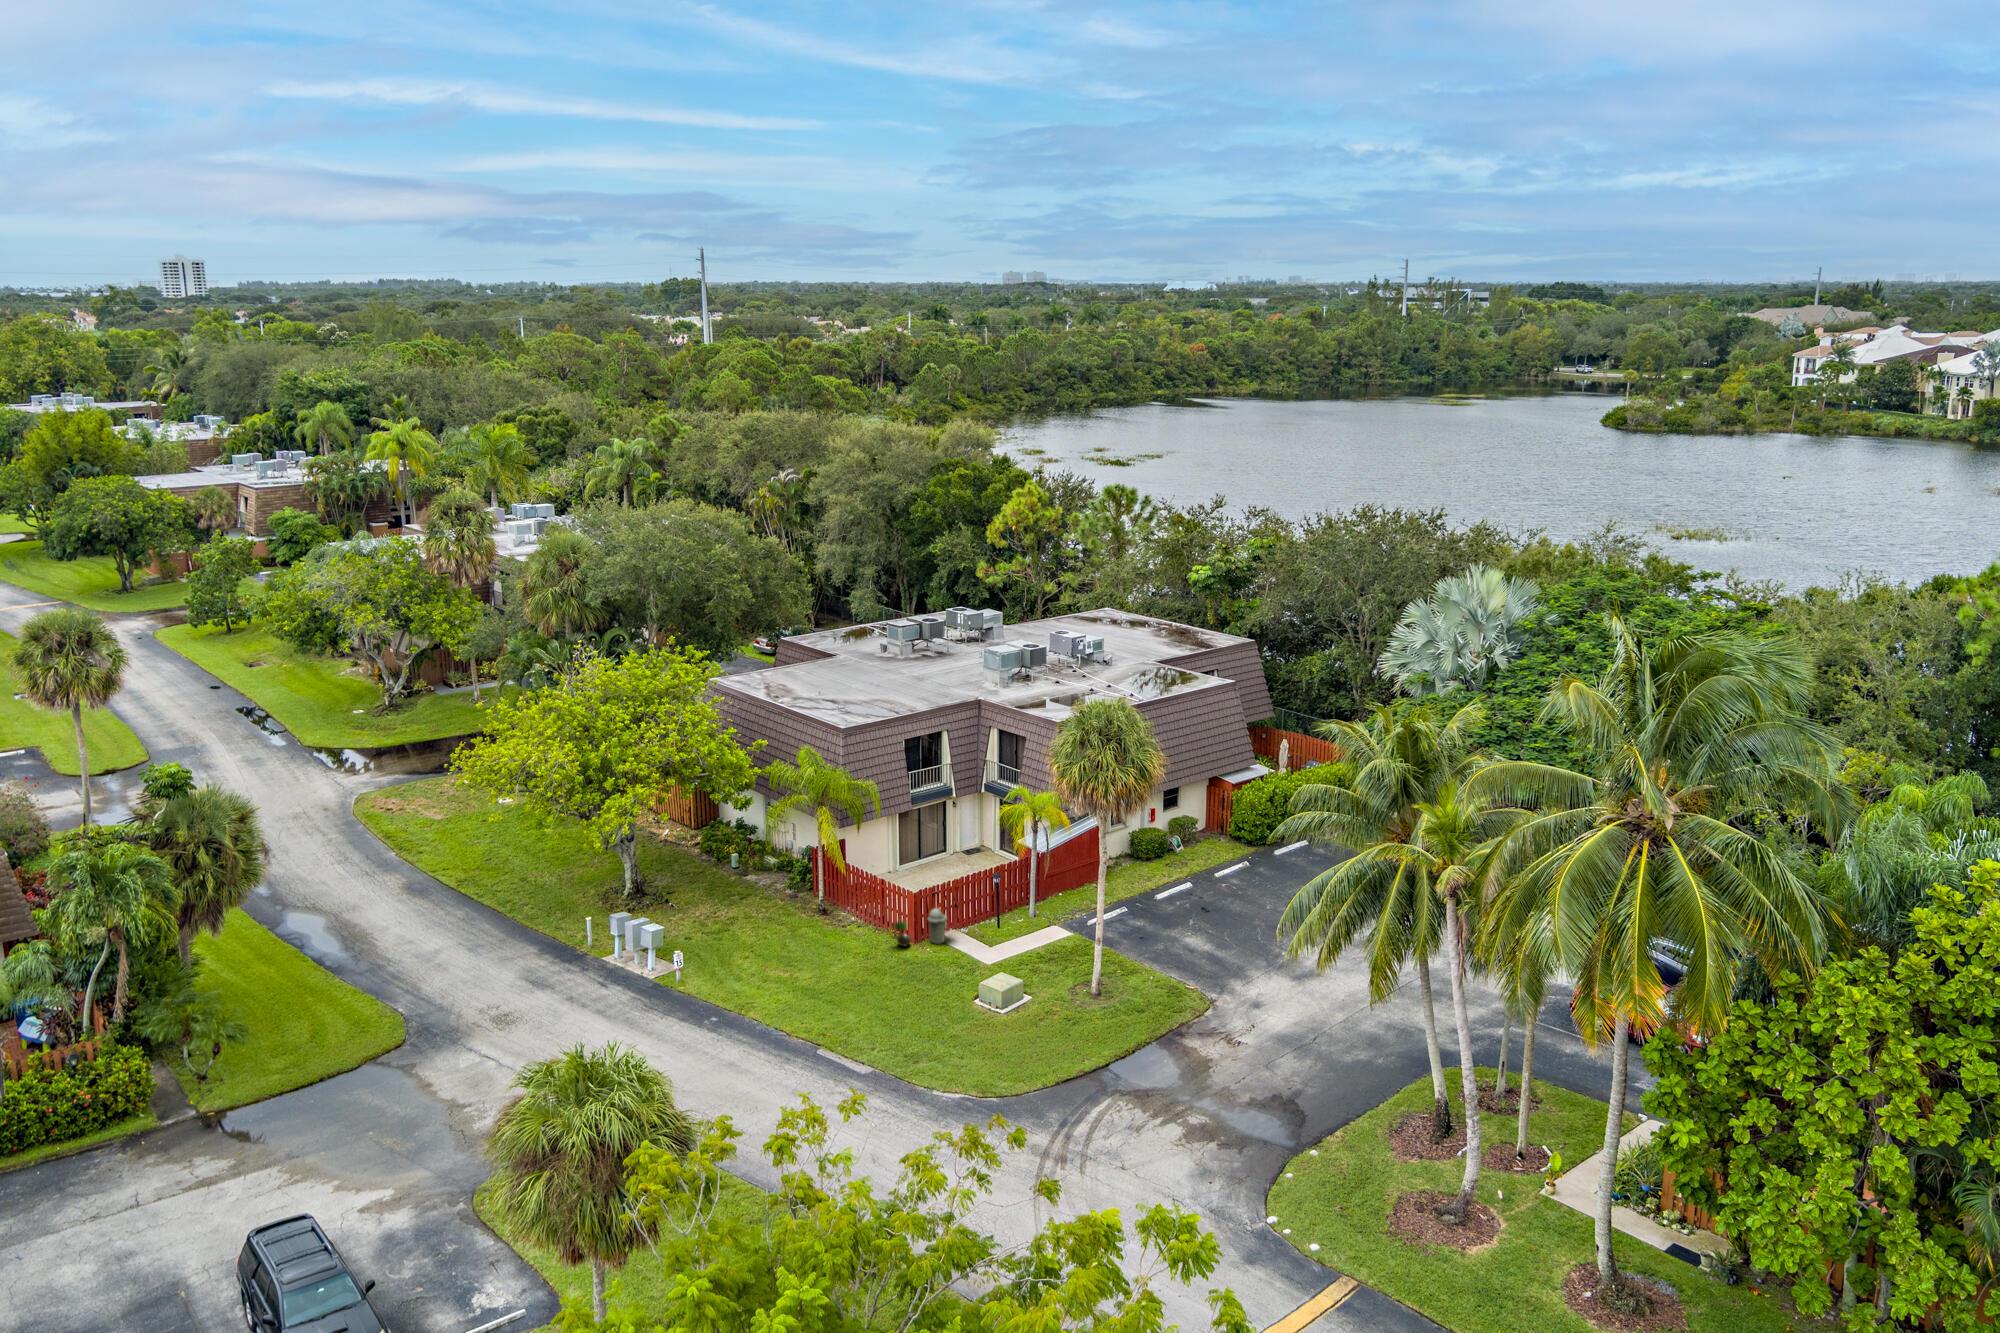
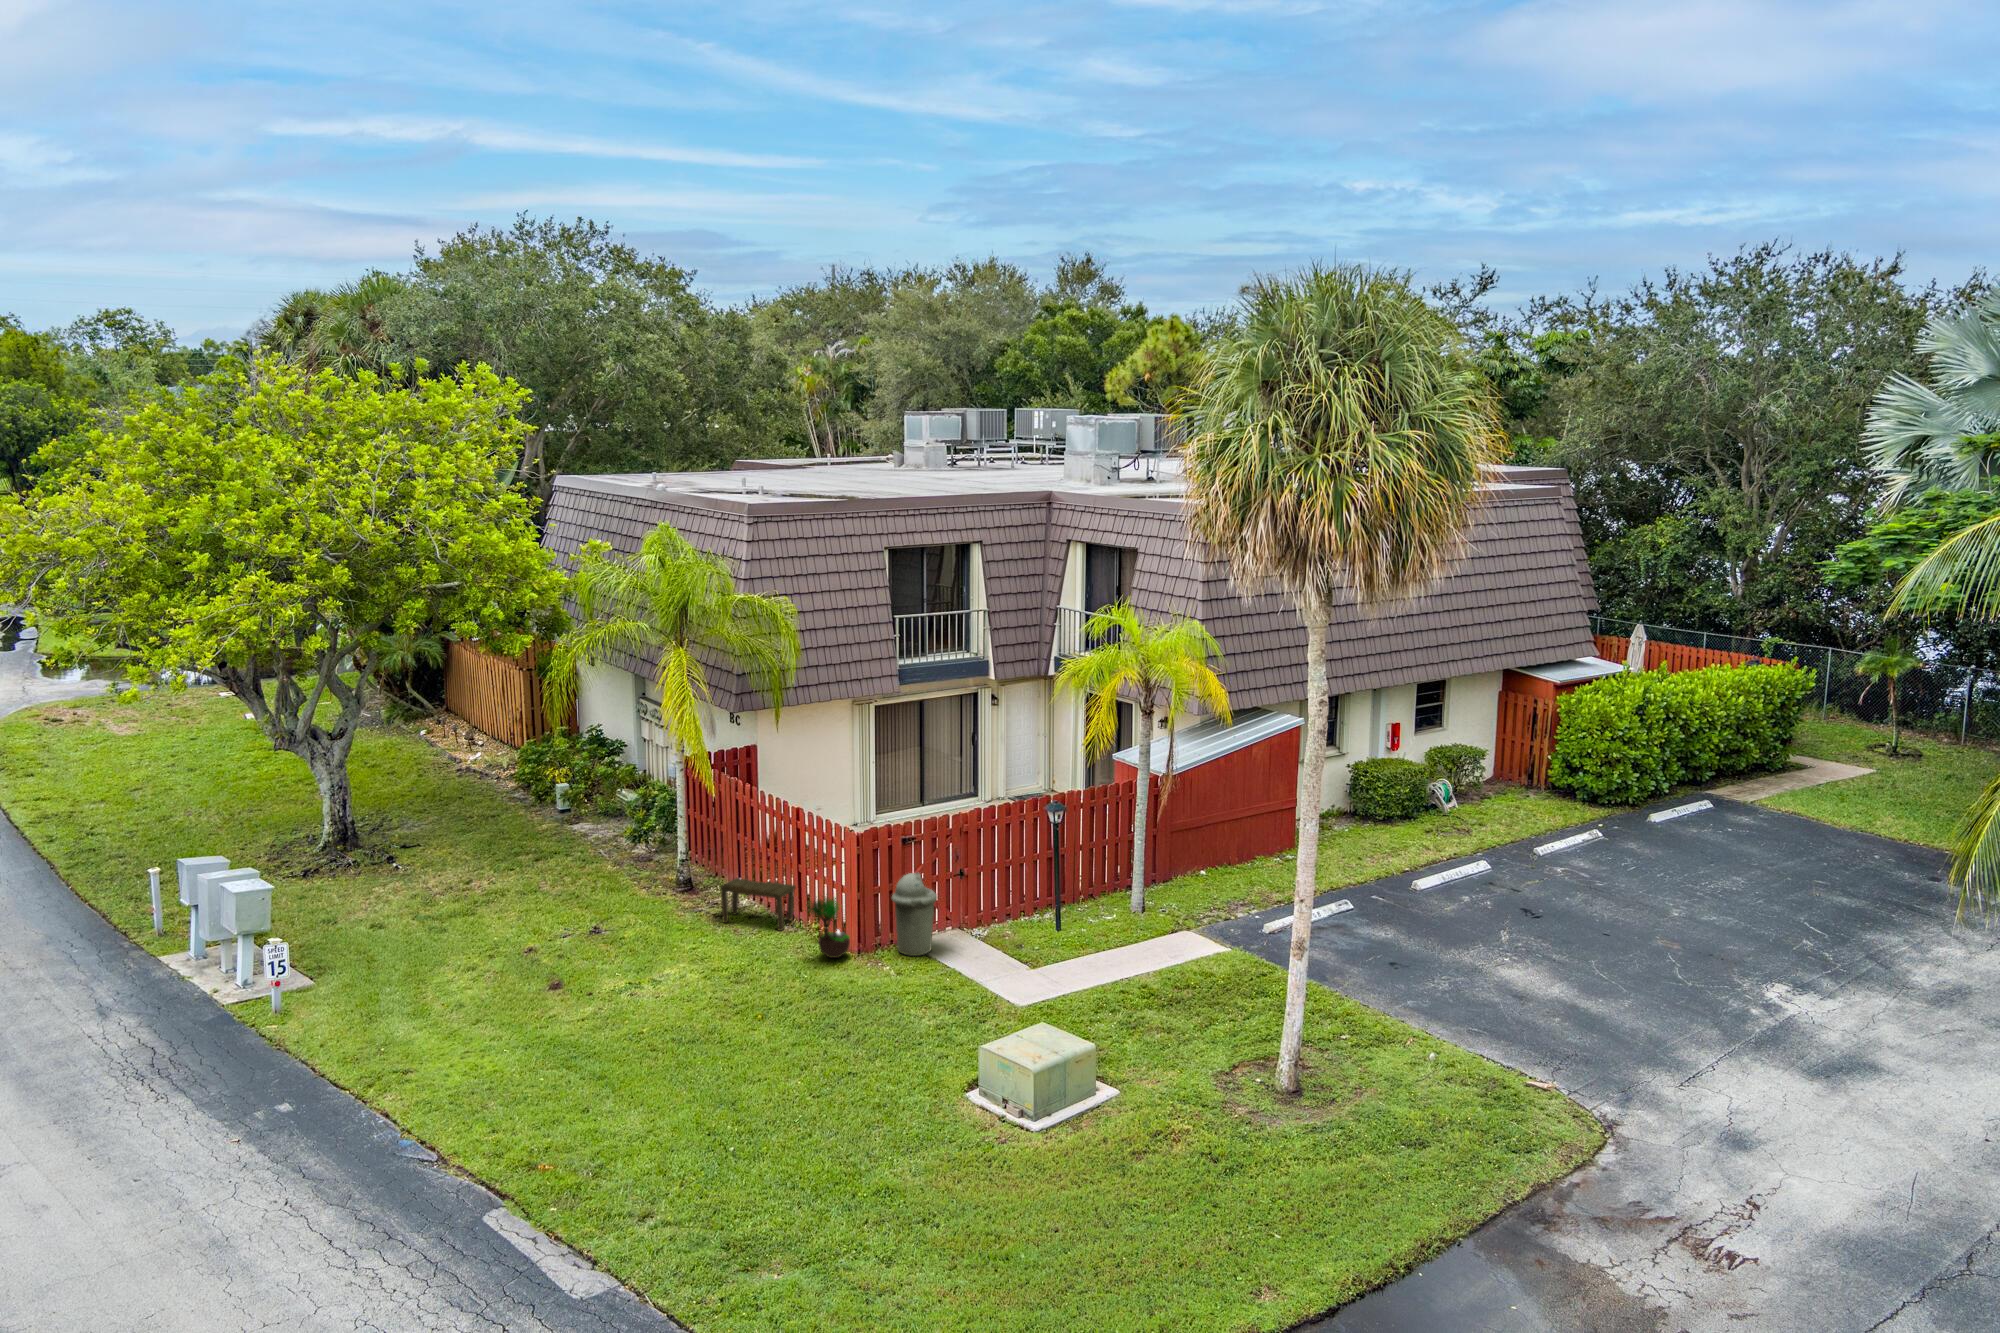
bench: none [847,910,881,934] -> present [720,878,796,931]

